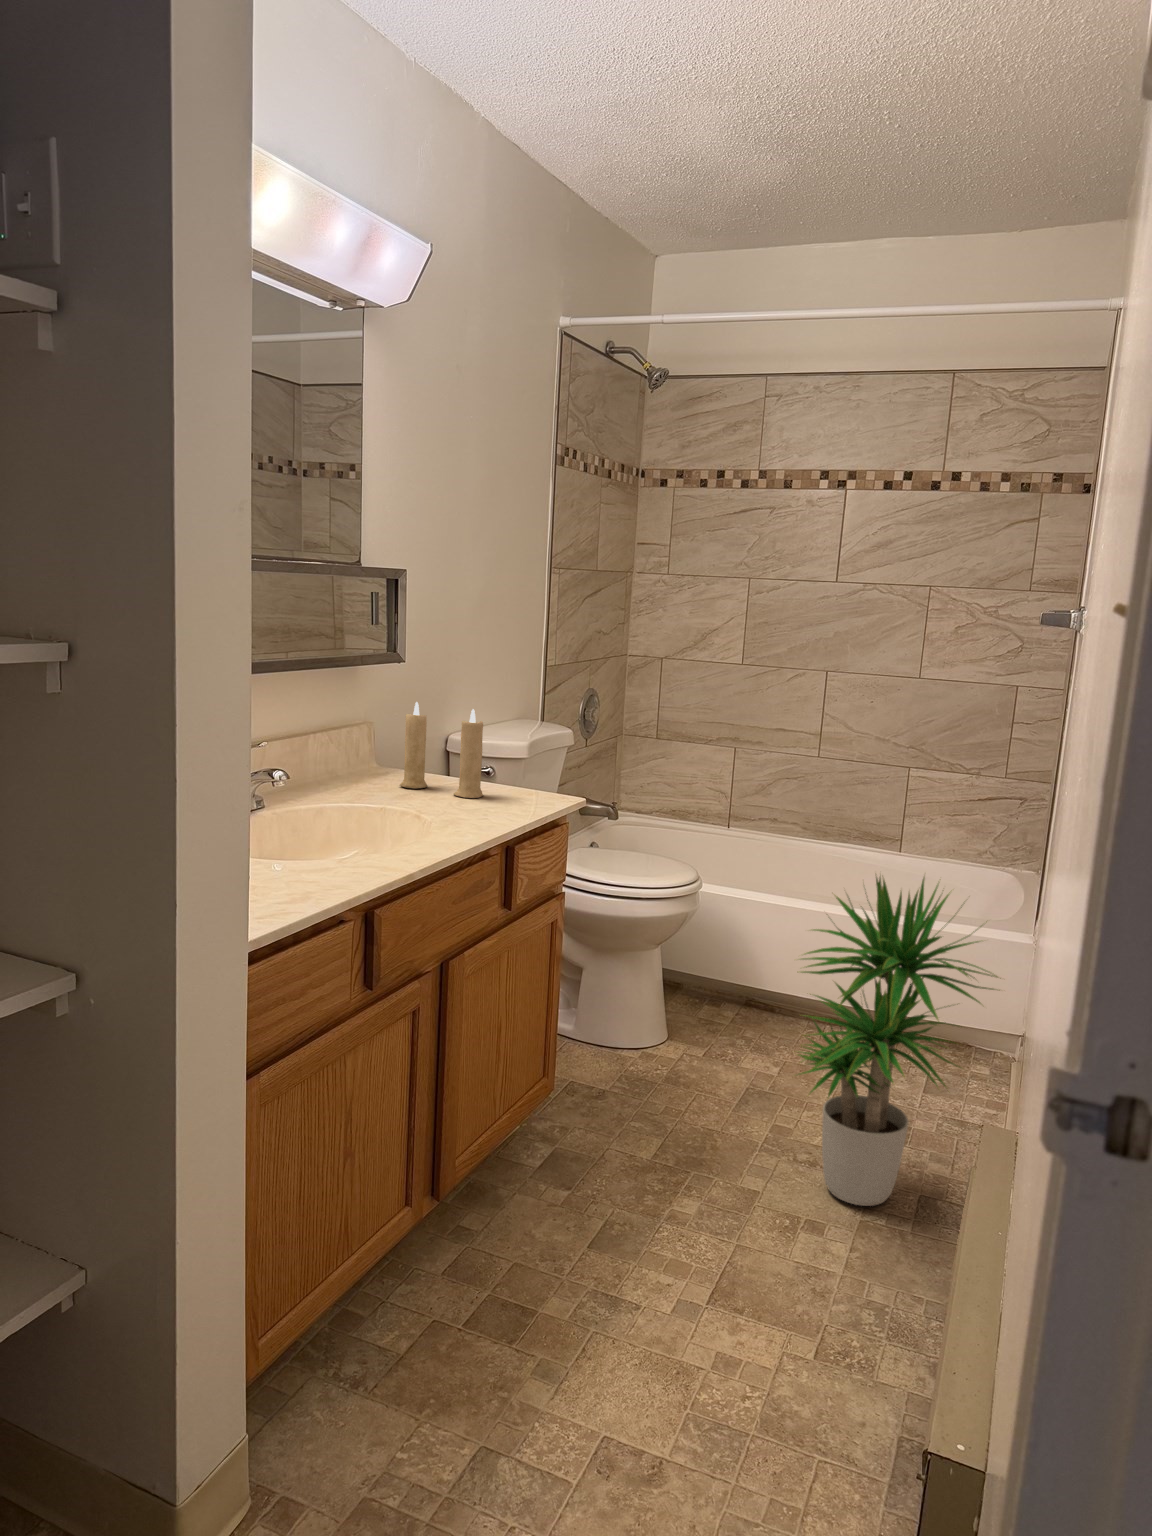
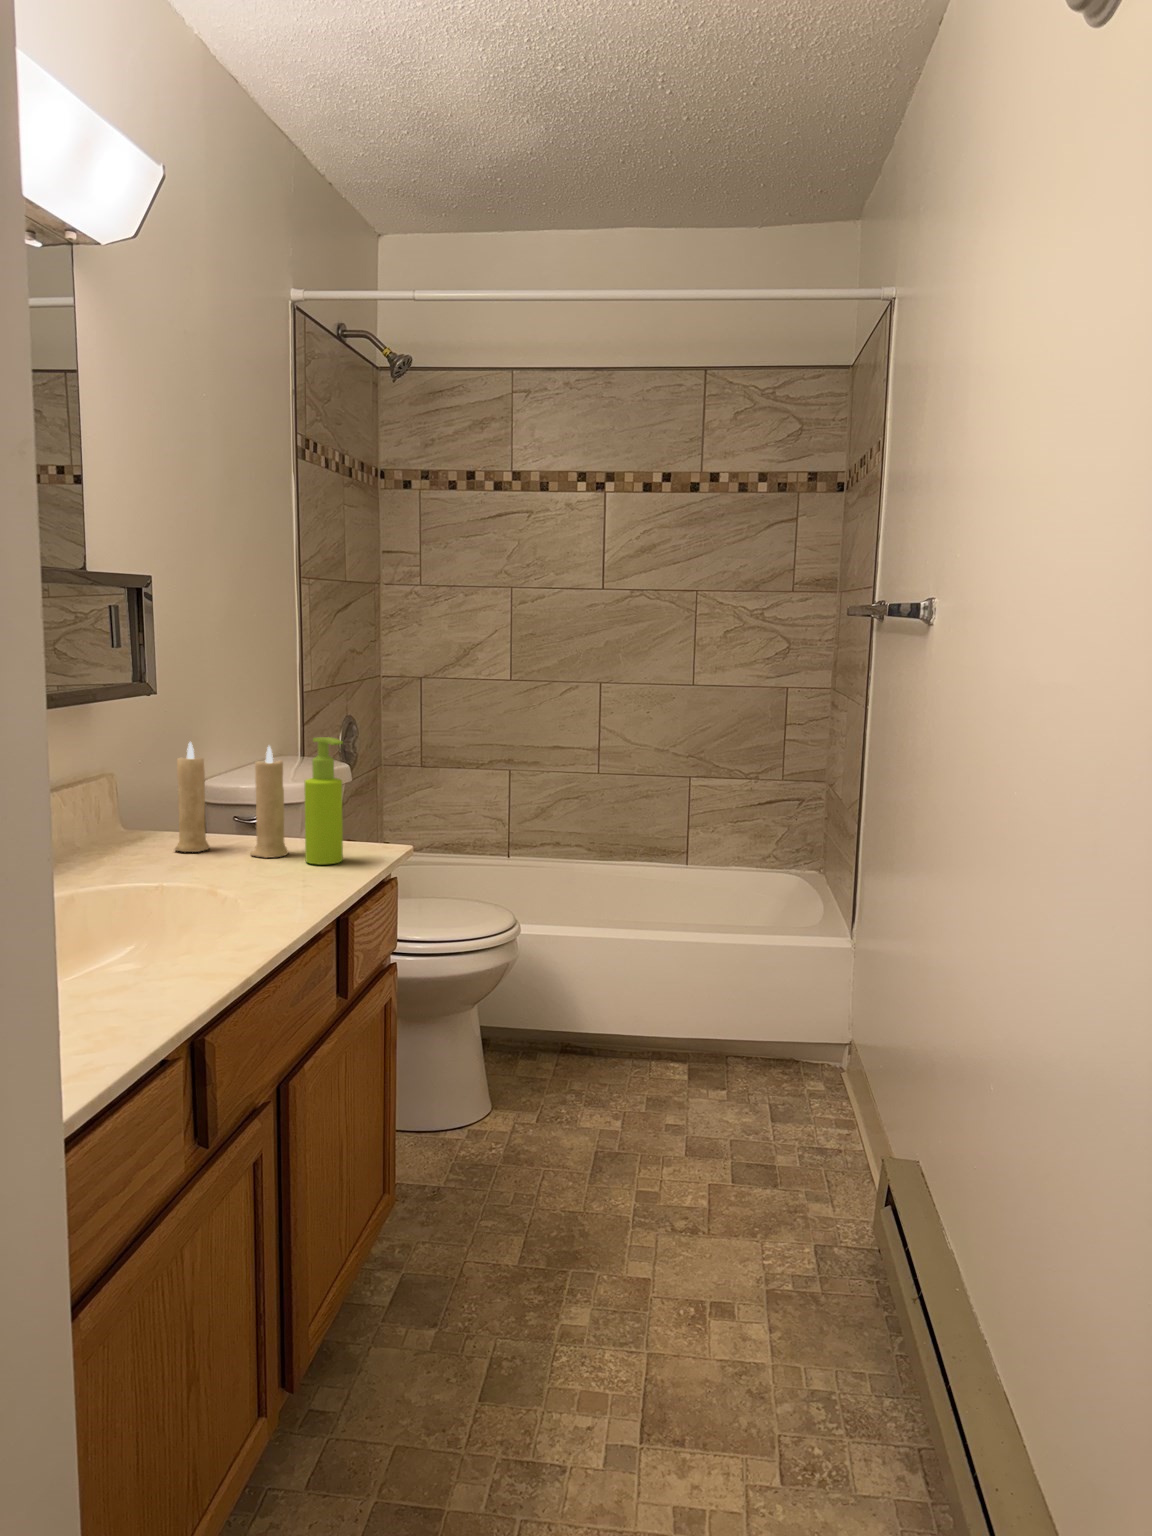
soap dispenser: none [492,705,525,807] -> present [304,737,343,864]
potted plant: present [798,877,1001,1206] -> none [659,889,896,1273]

